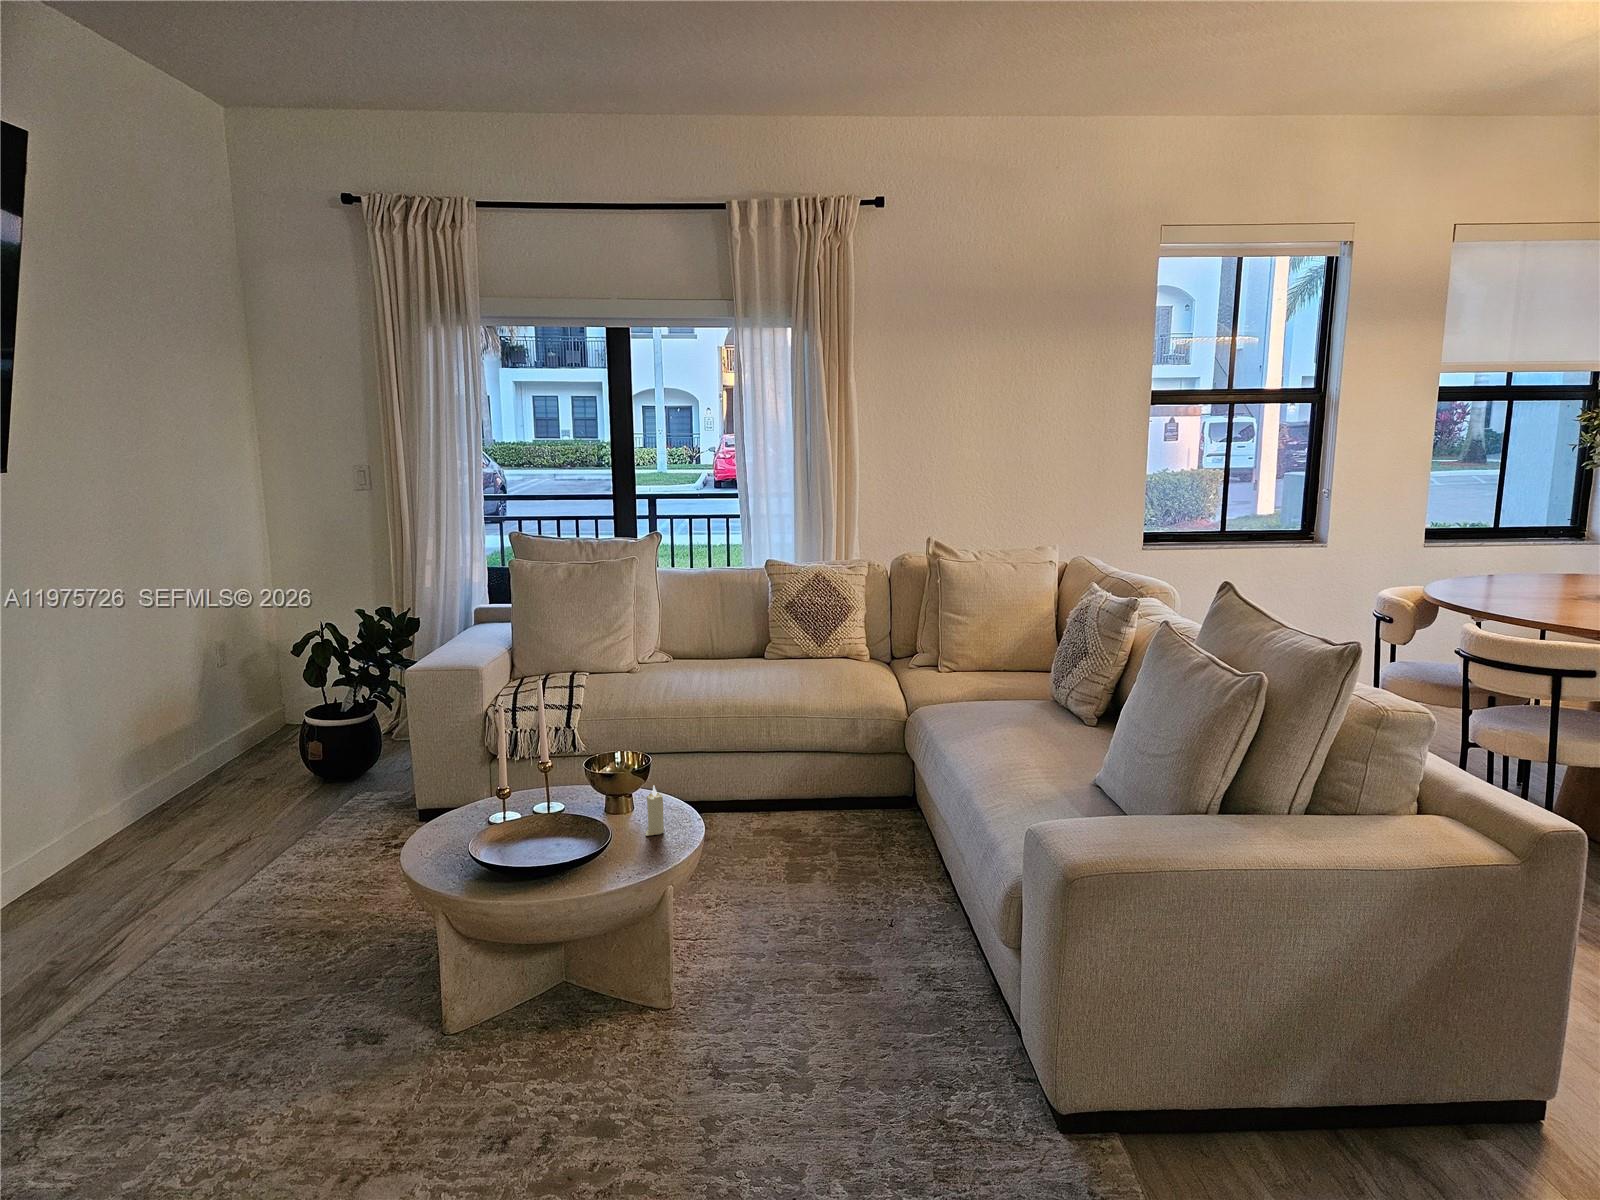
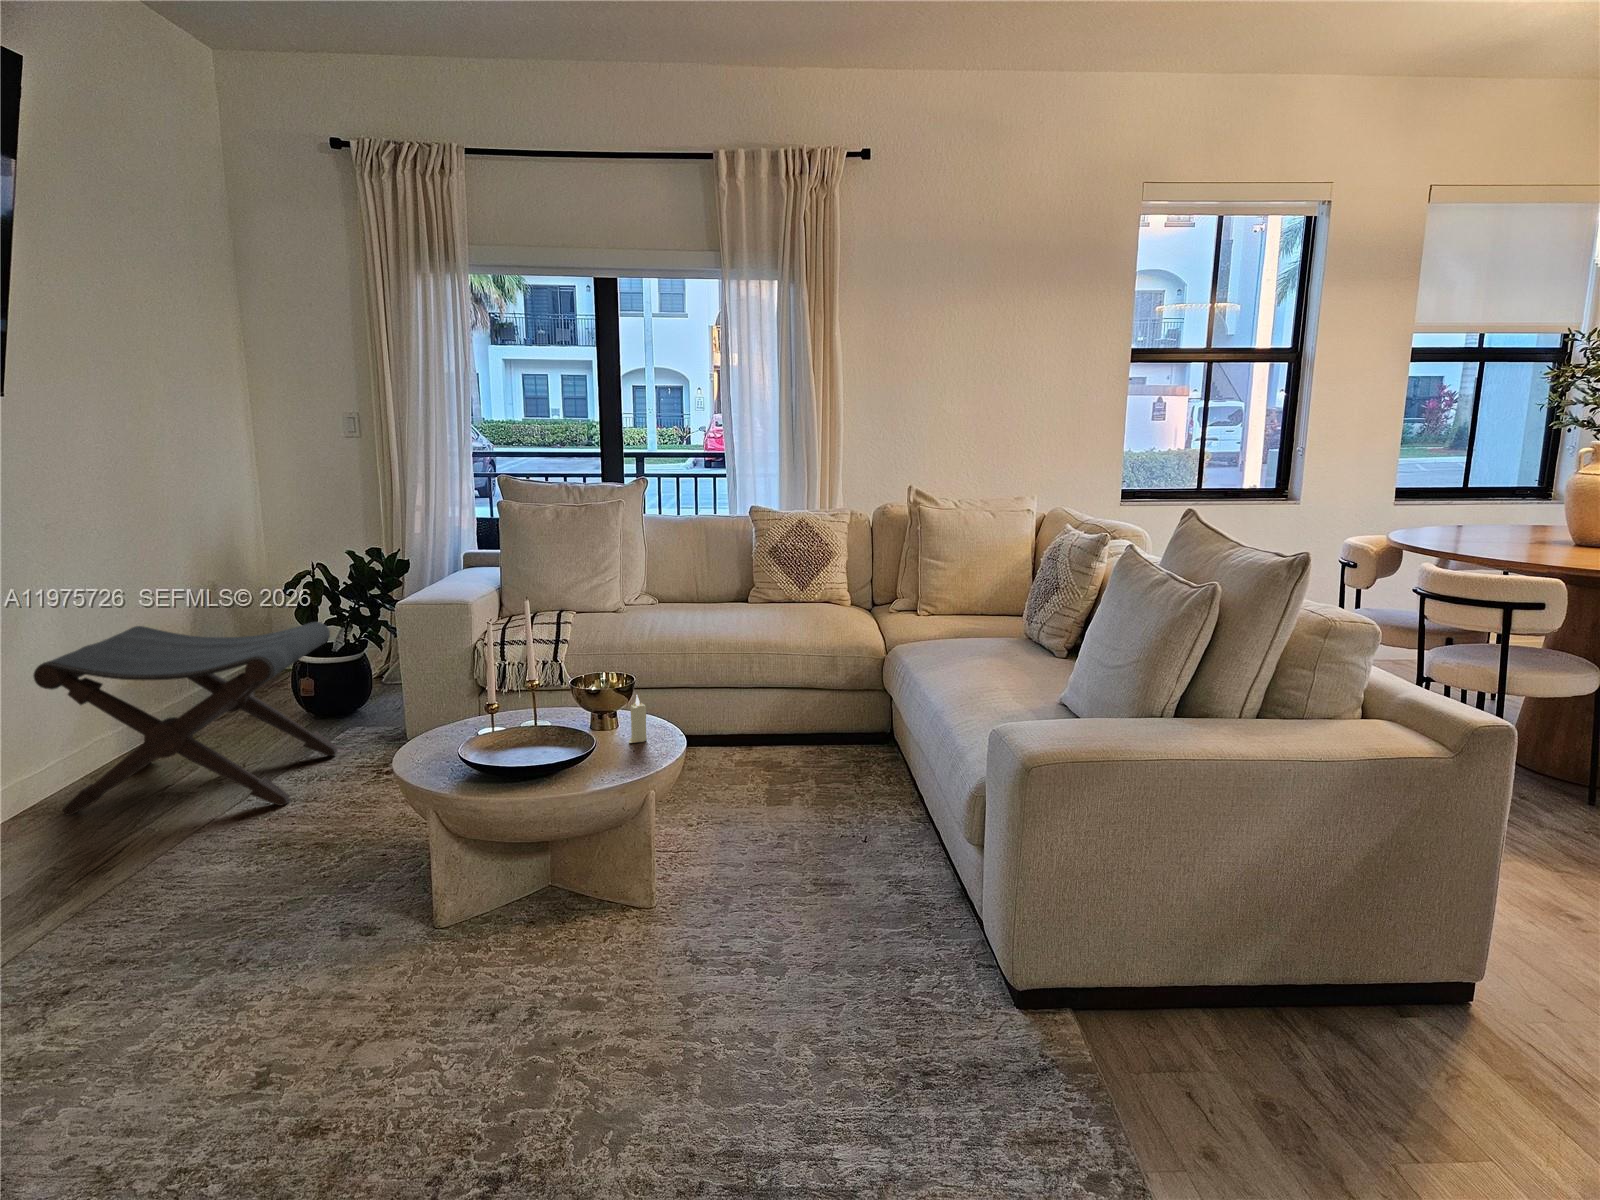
footstool: none [32,692,343,902] -> present [33,622,338,816]

